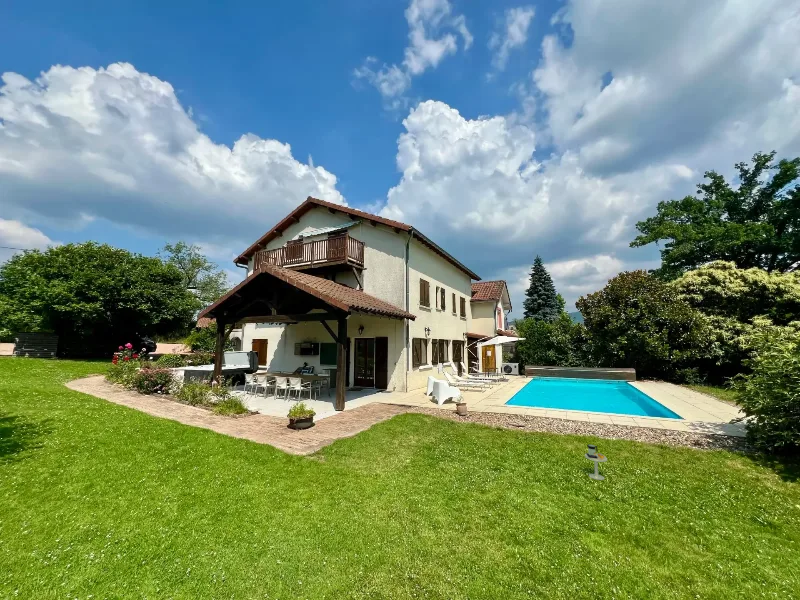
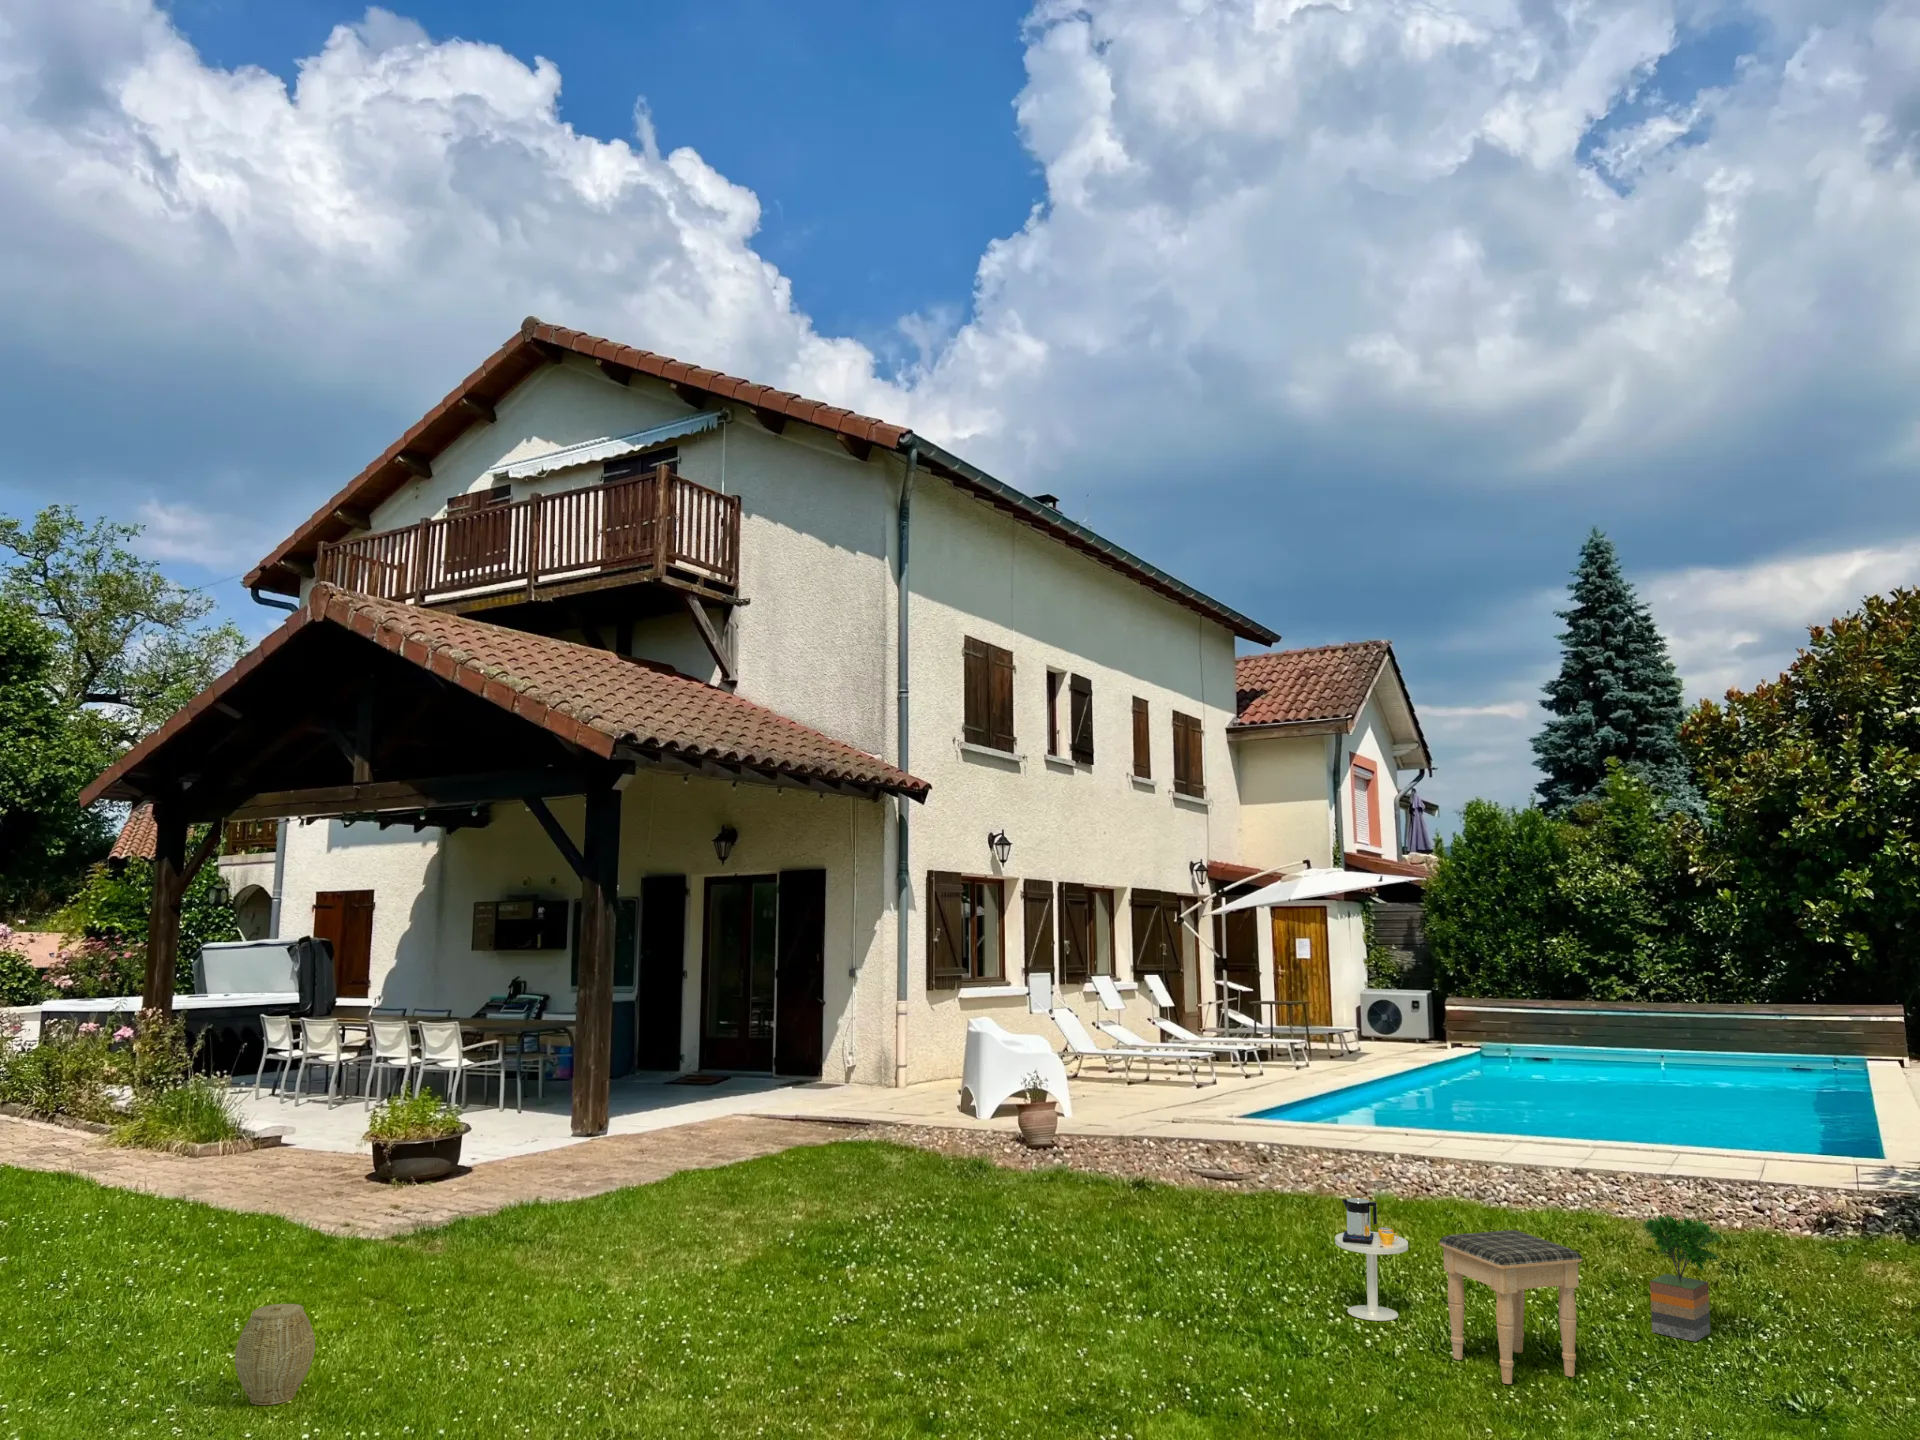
potted tree: none [671,450,698,487] -> present [1644,1215,1721,1342]
footstool: none [628,458,673,505] -> present [1439,1230,1582,1384]
woven basket: none [295,487,317,520] -> present [235,1304,315,1405]

